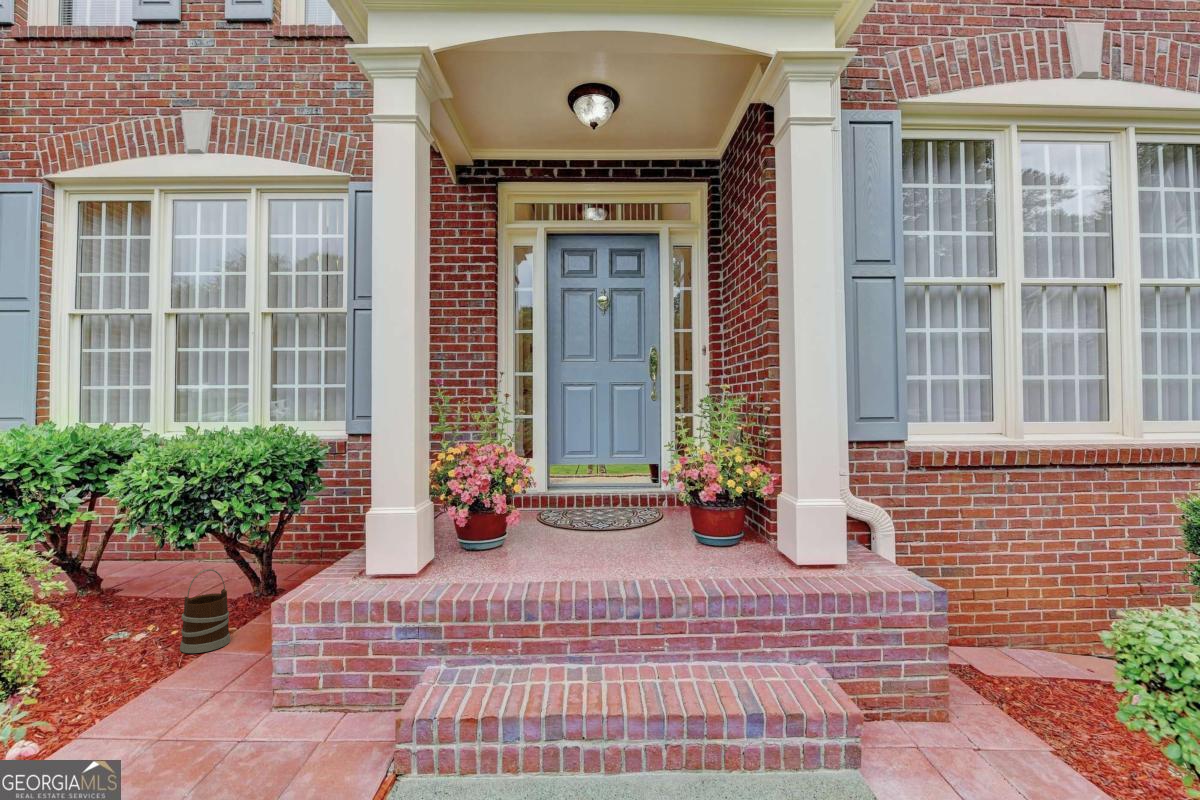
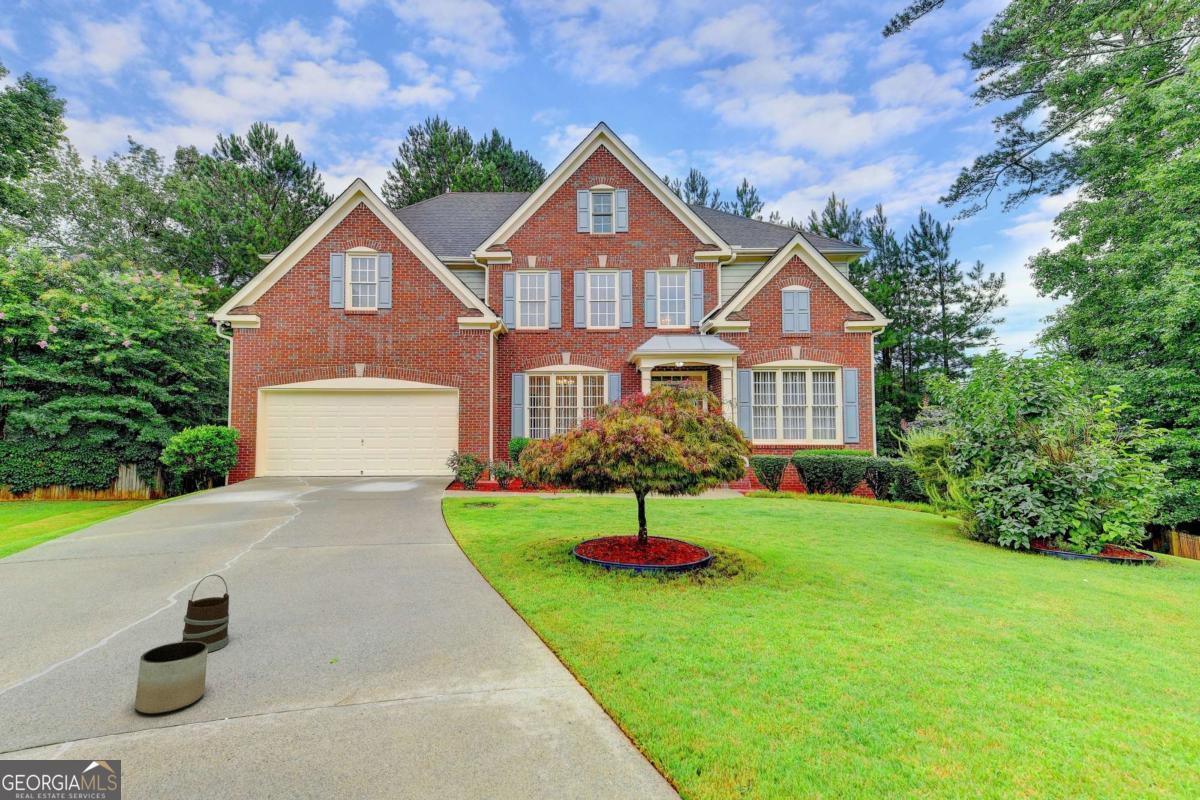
planter: none [134,638,205,714] -> present [135,641,208,714]

